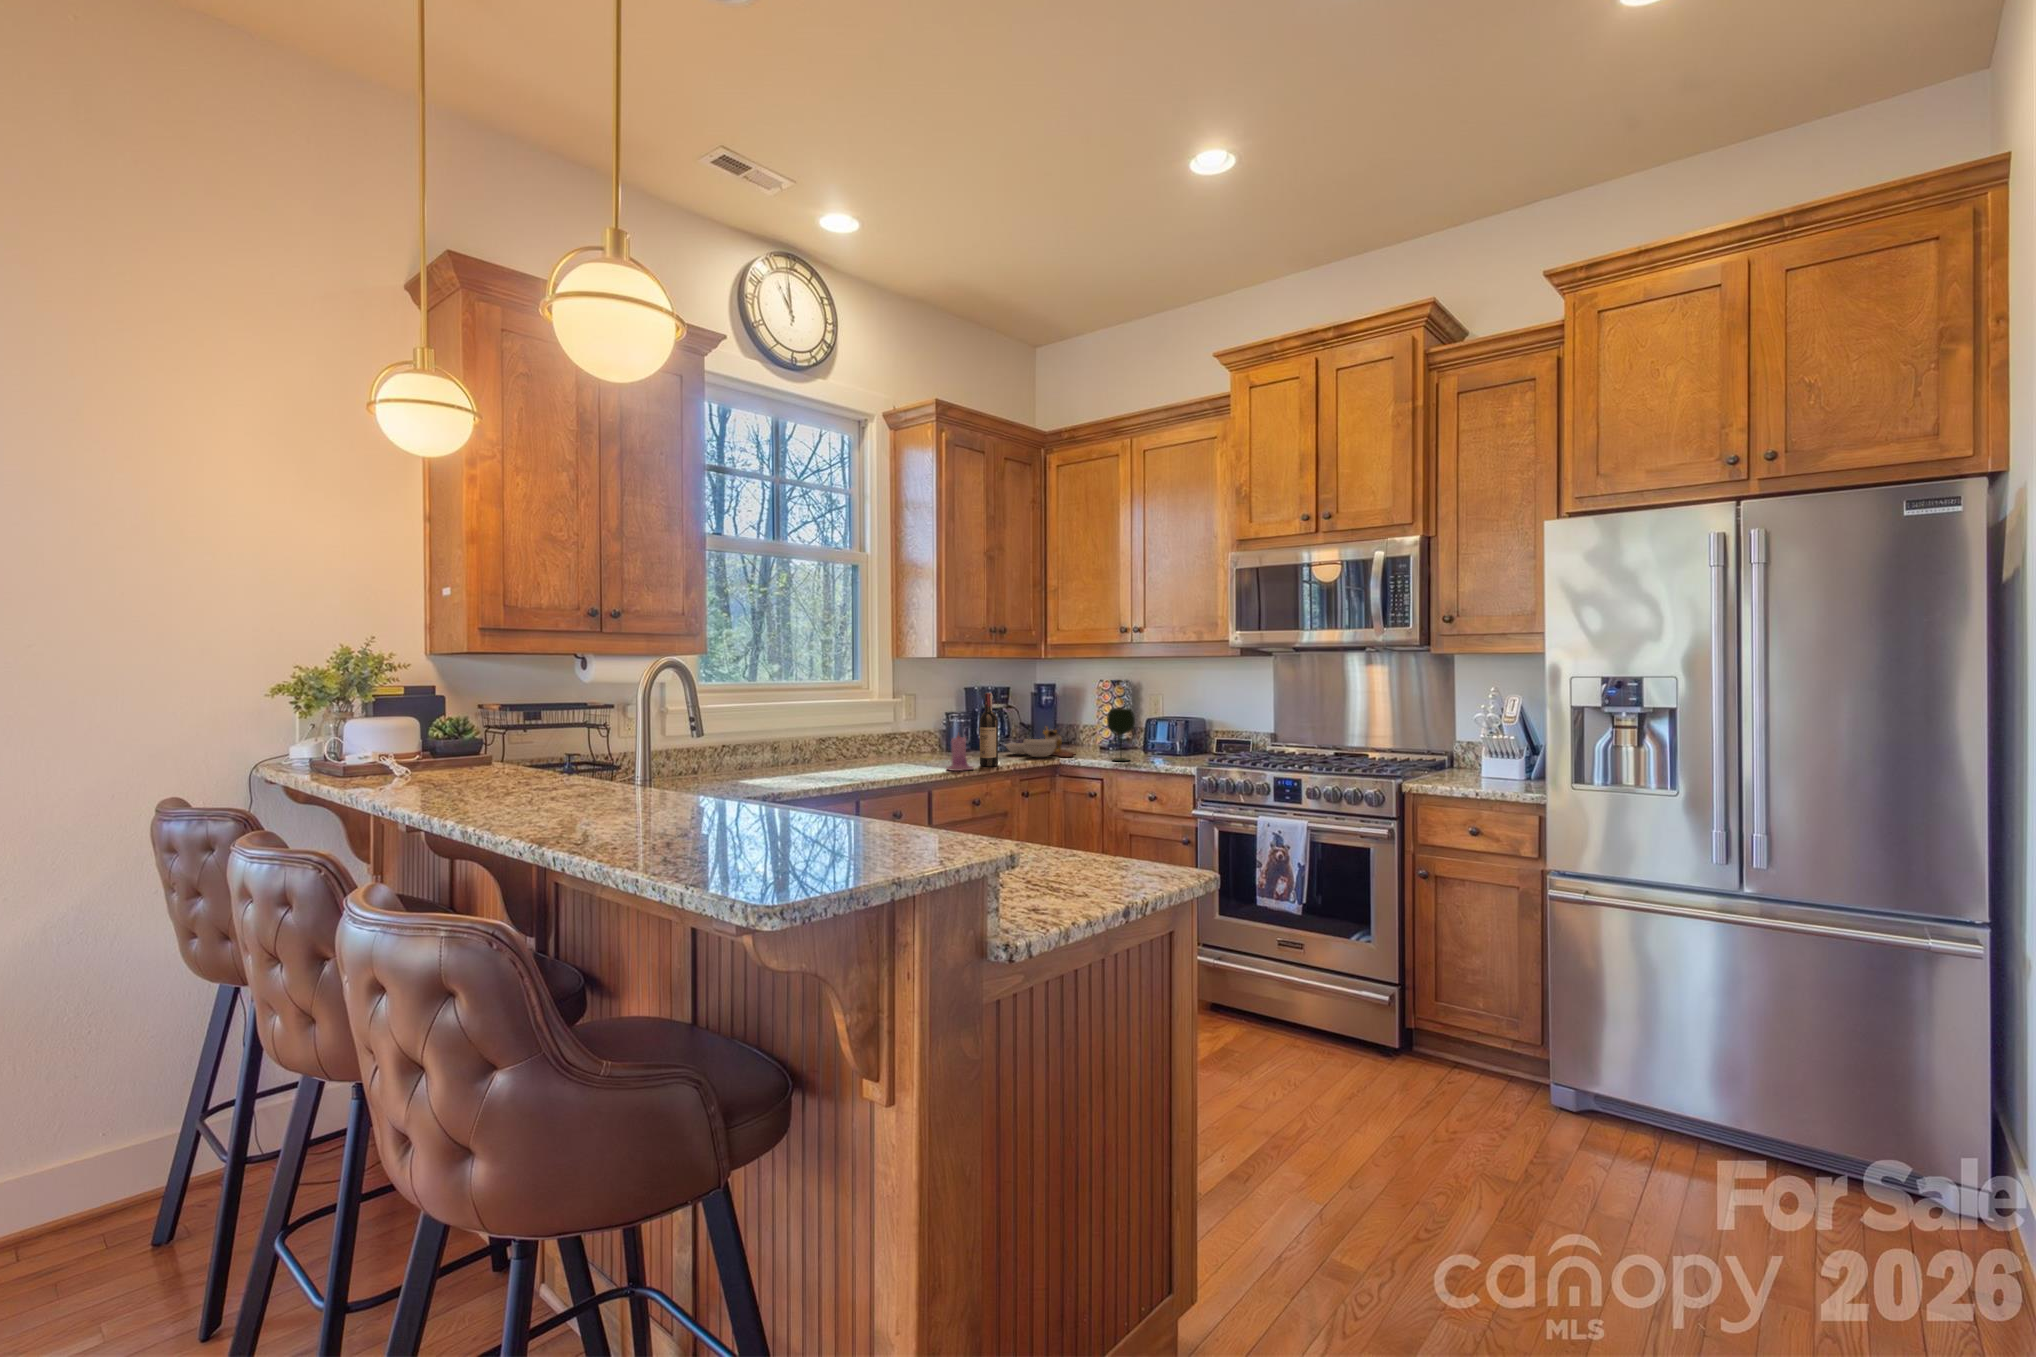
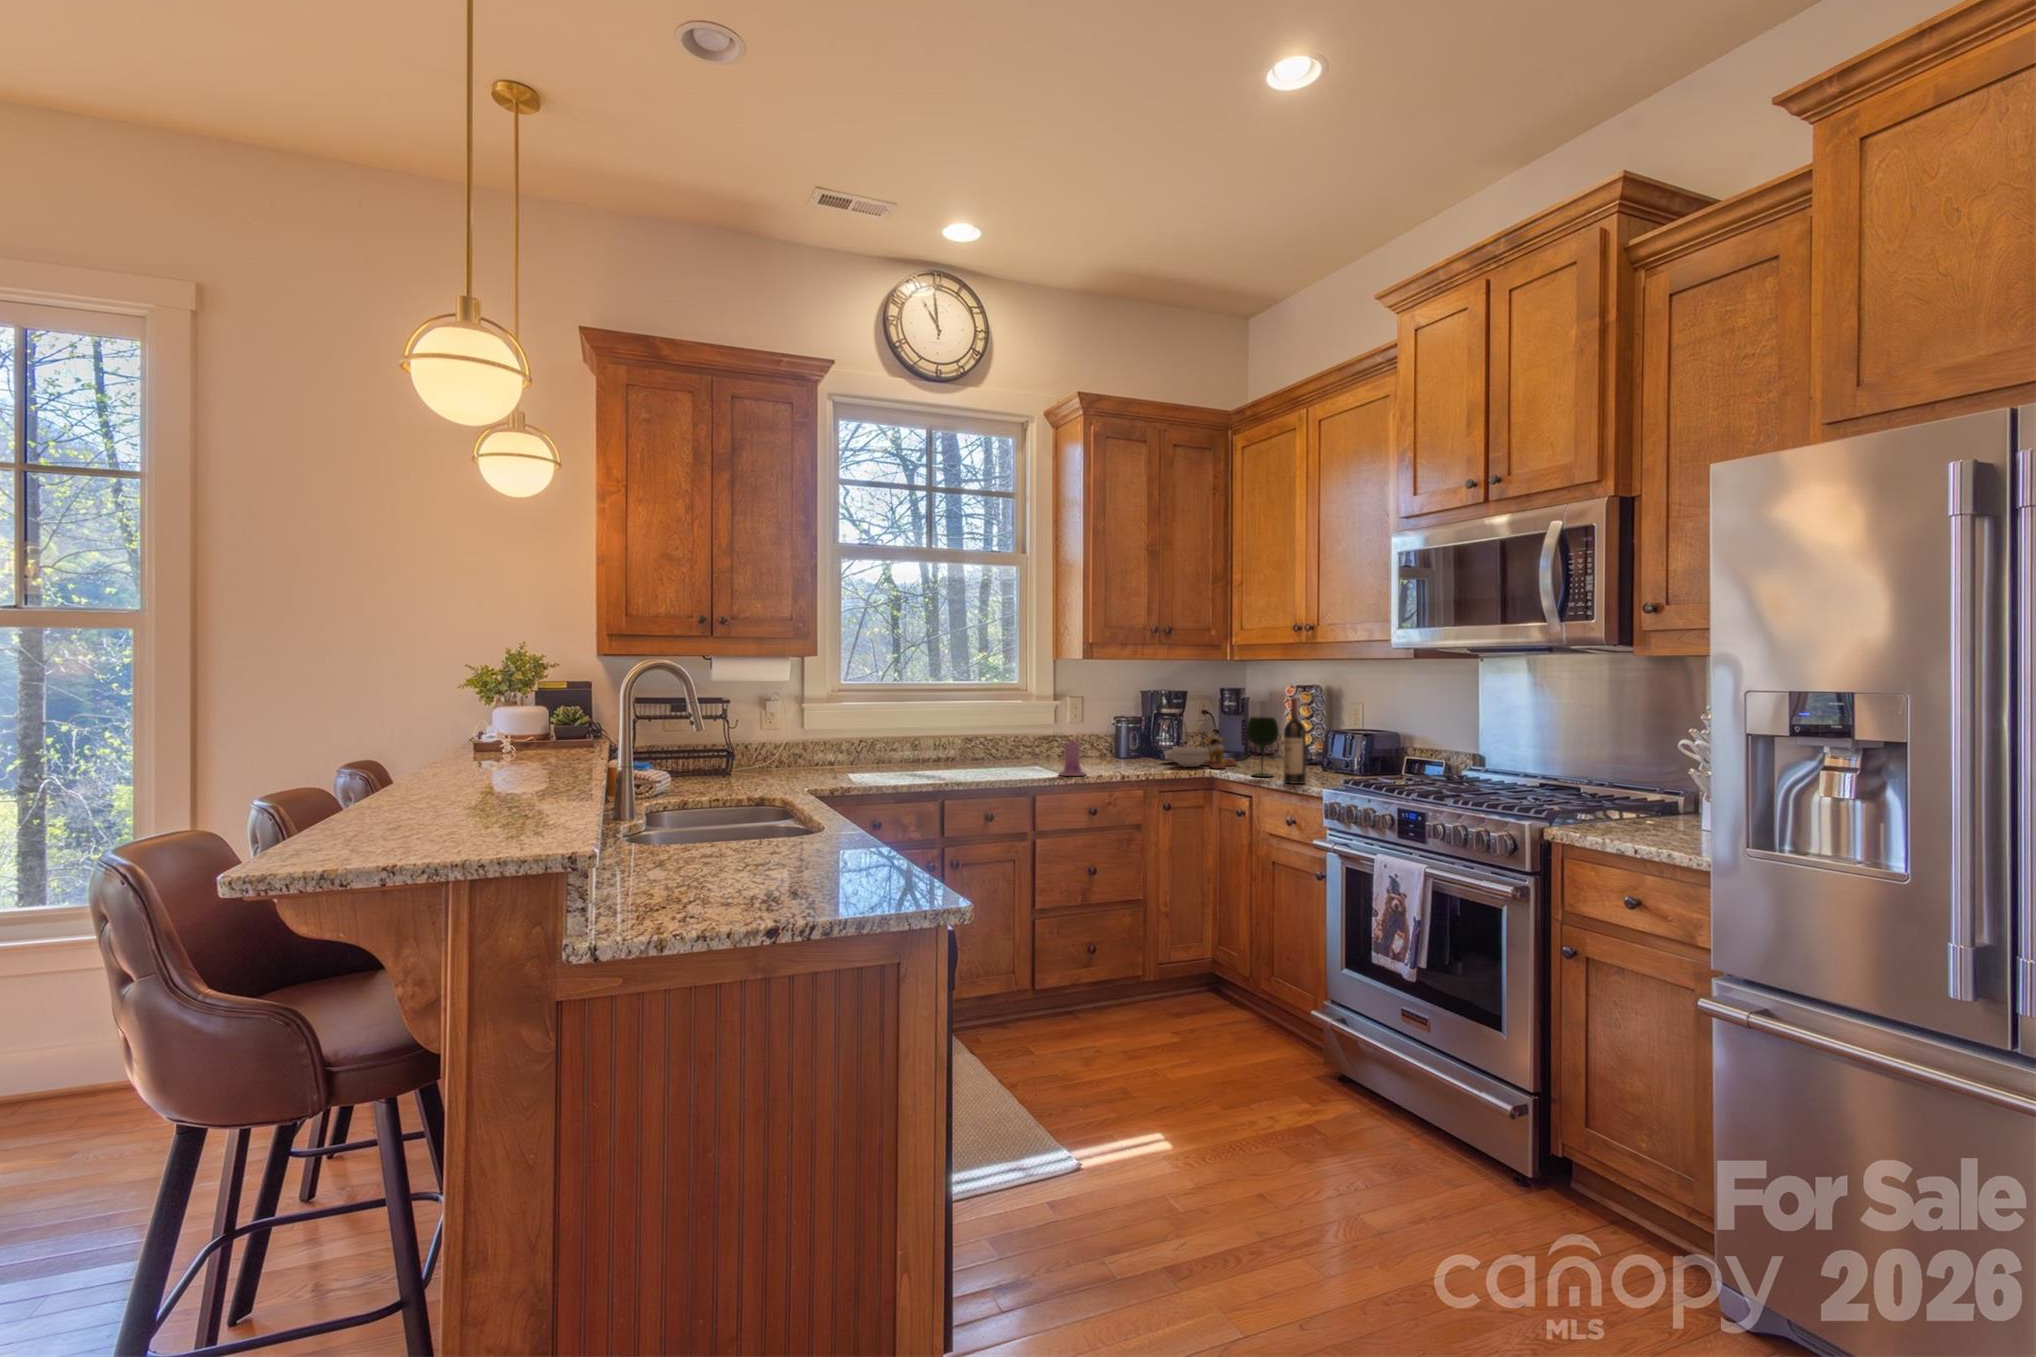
wine bottle: present [980,693,998,766] -> present [1283,698,1306,784]

